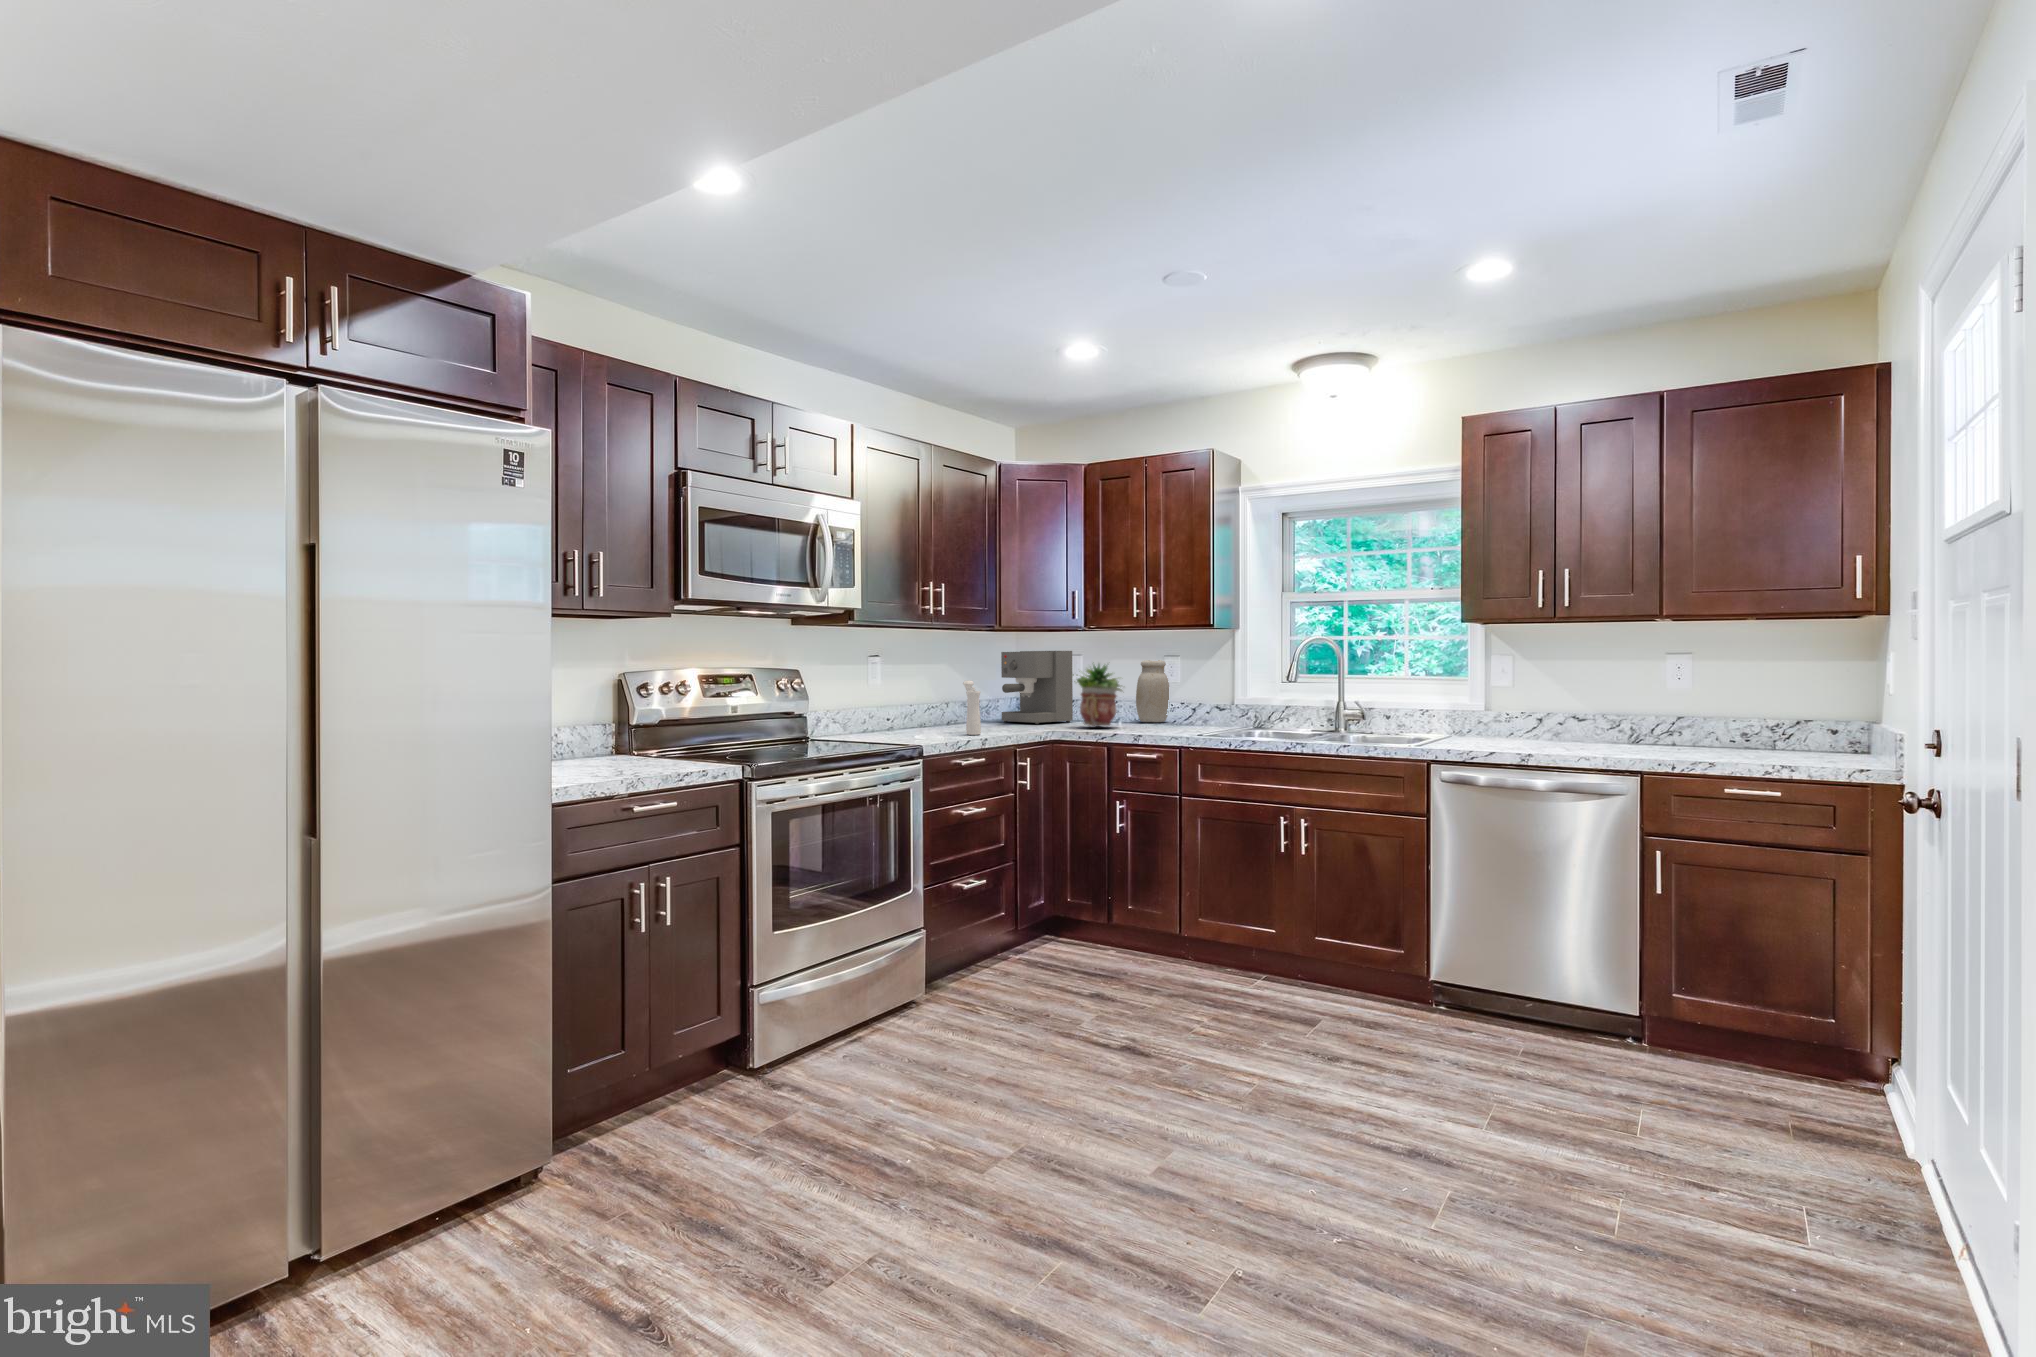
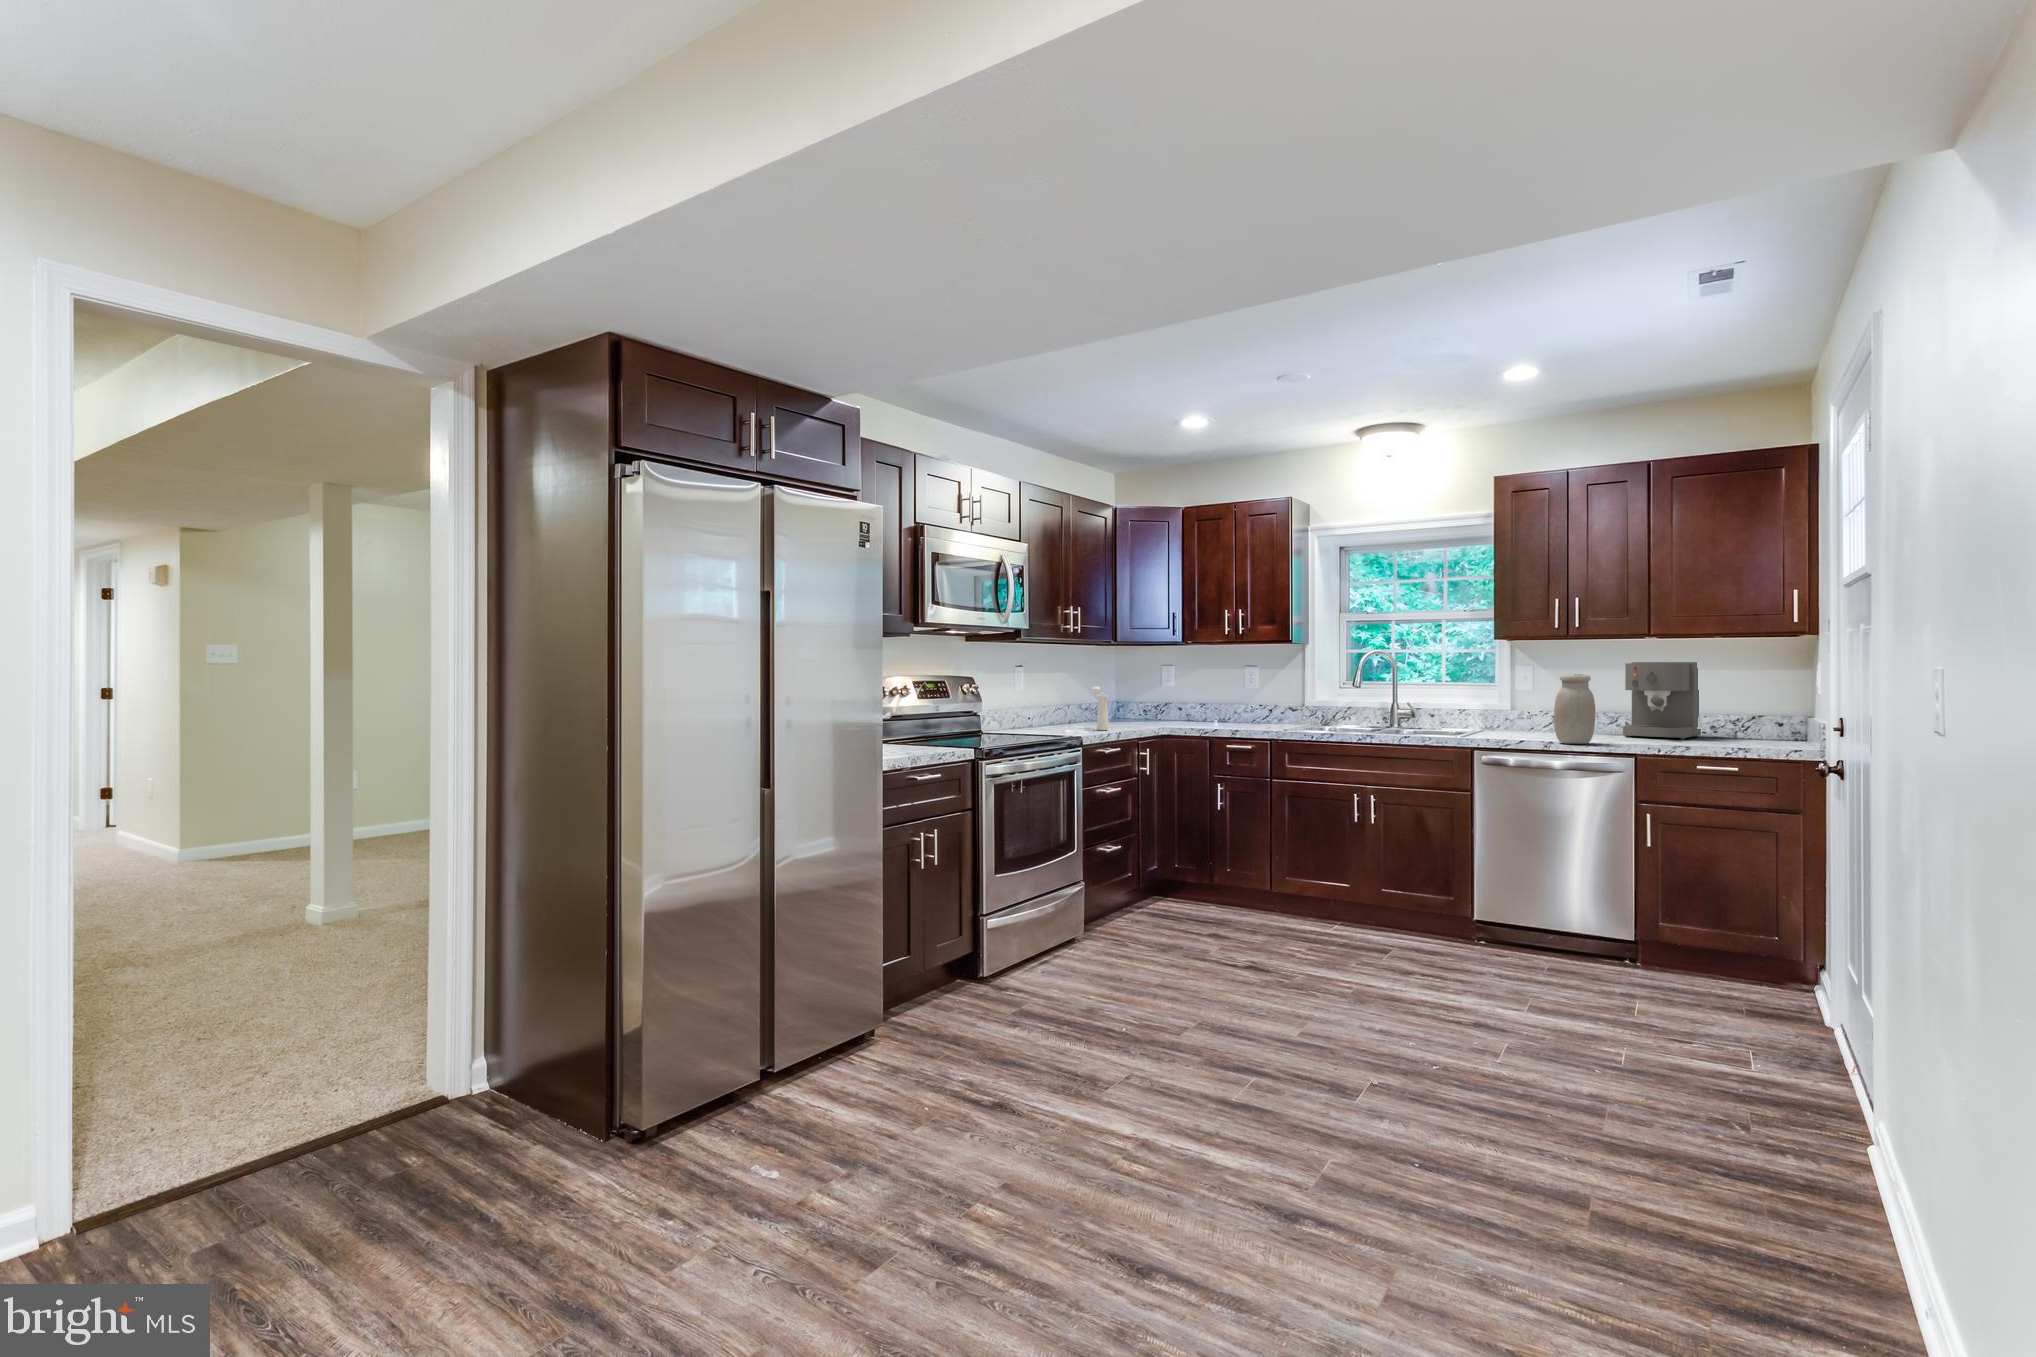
coffee maker: present [1001,651,1073,724] -> present [1623,662,1701,739]
jar: present [1136,660,1169,722] -> present [1554,674,1596,744]
potted plant: present [1077,664,1122,727] -> none [1173,670,1218,724]

